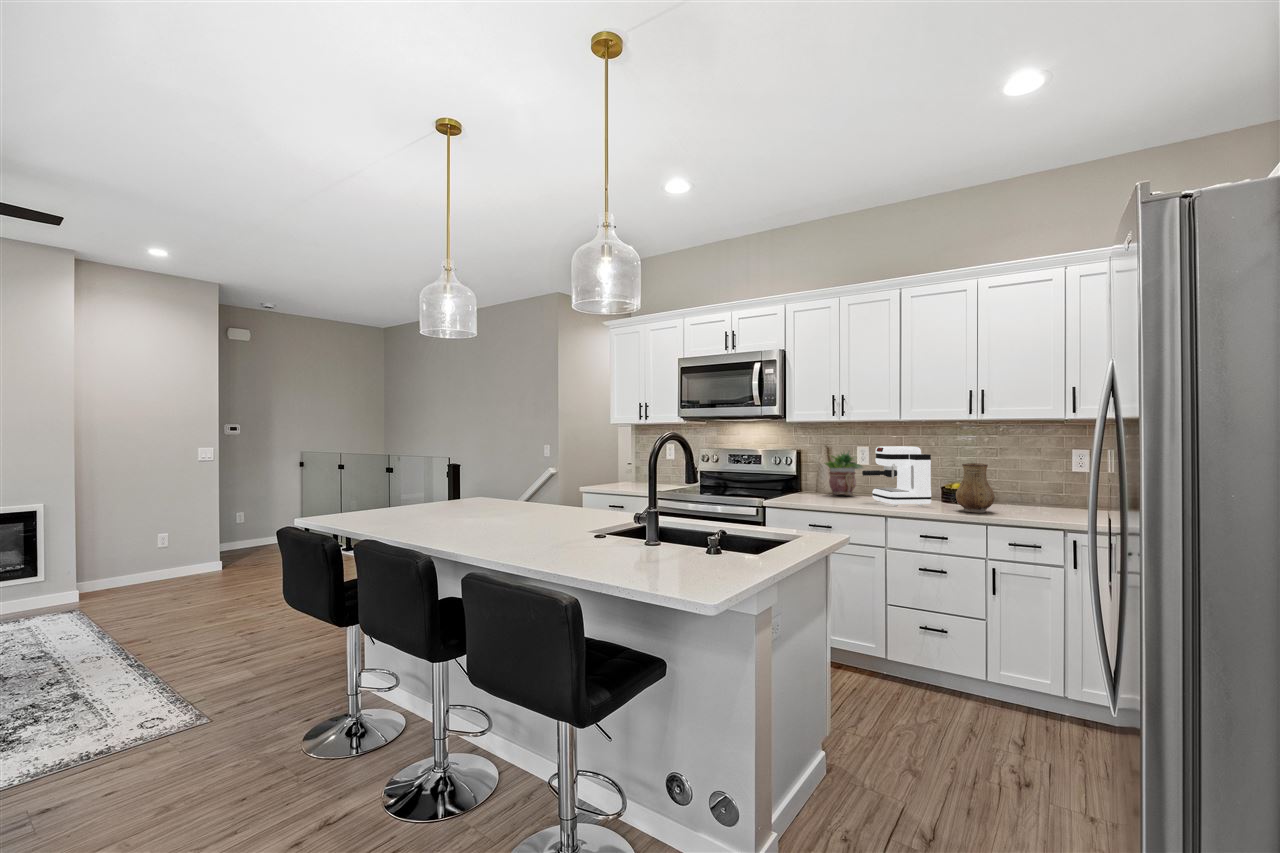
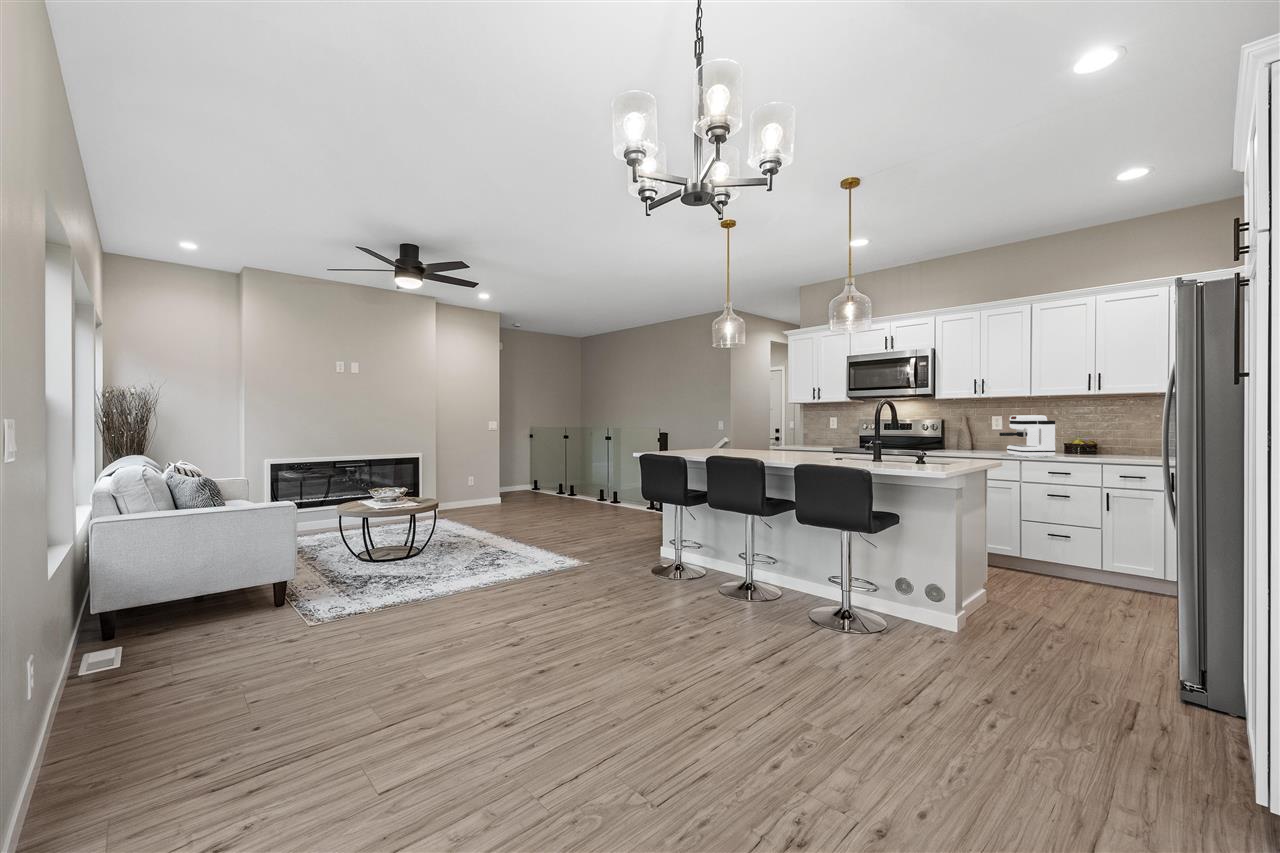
potted plant: present [825,452,863,495] -> none [966,418,998,451]
ceramic pitcher: present [956,463,994,513] -> none [1076,426,1107,460]

